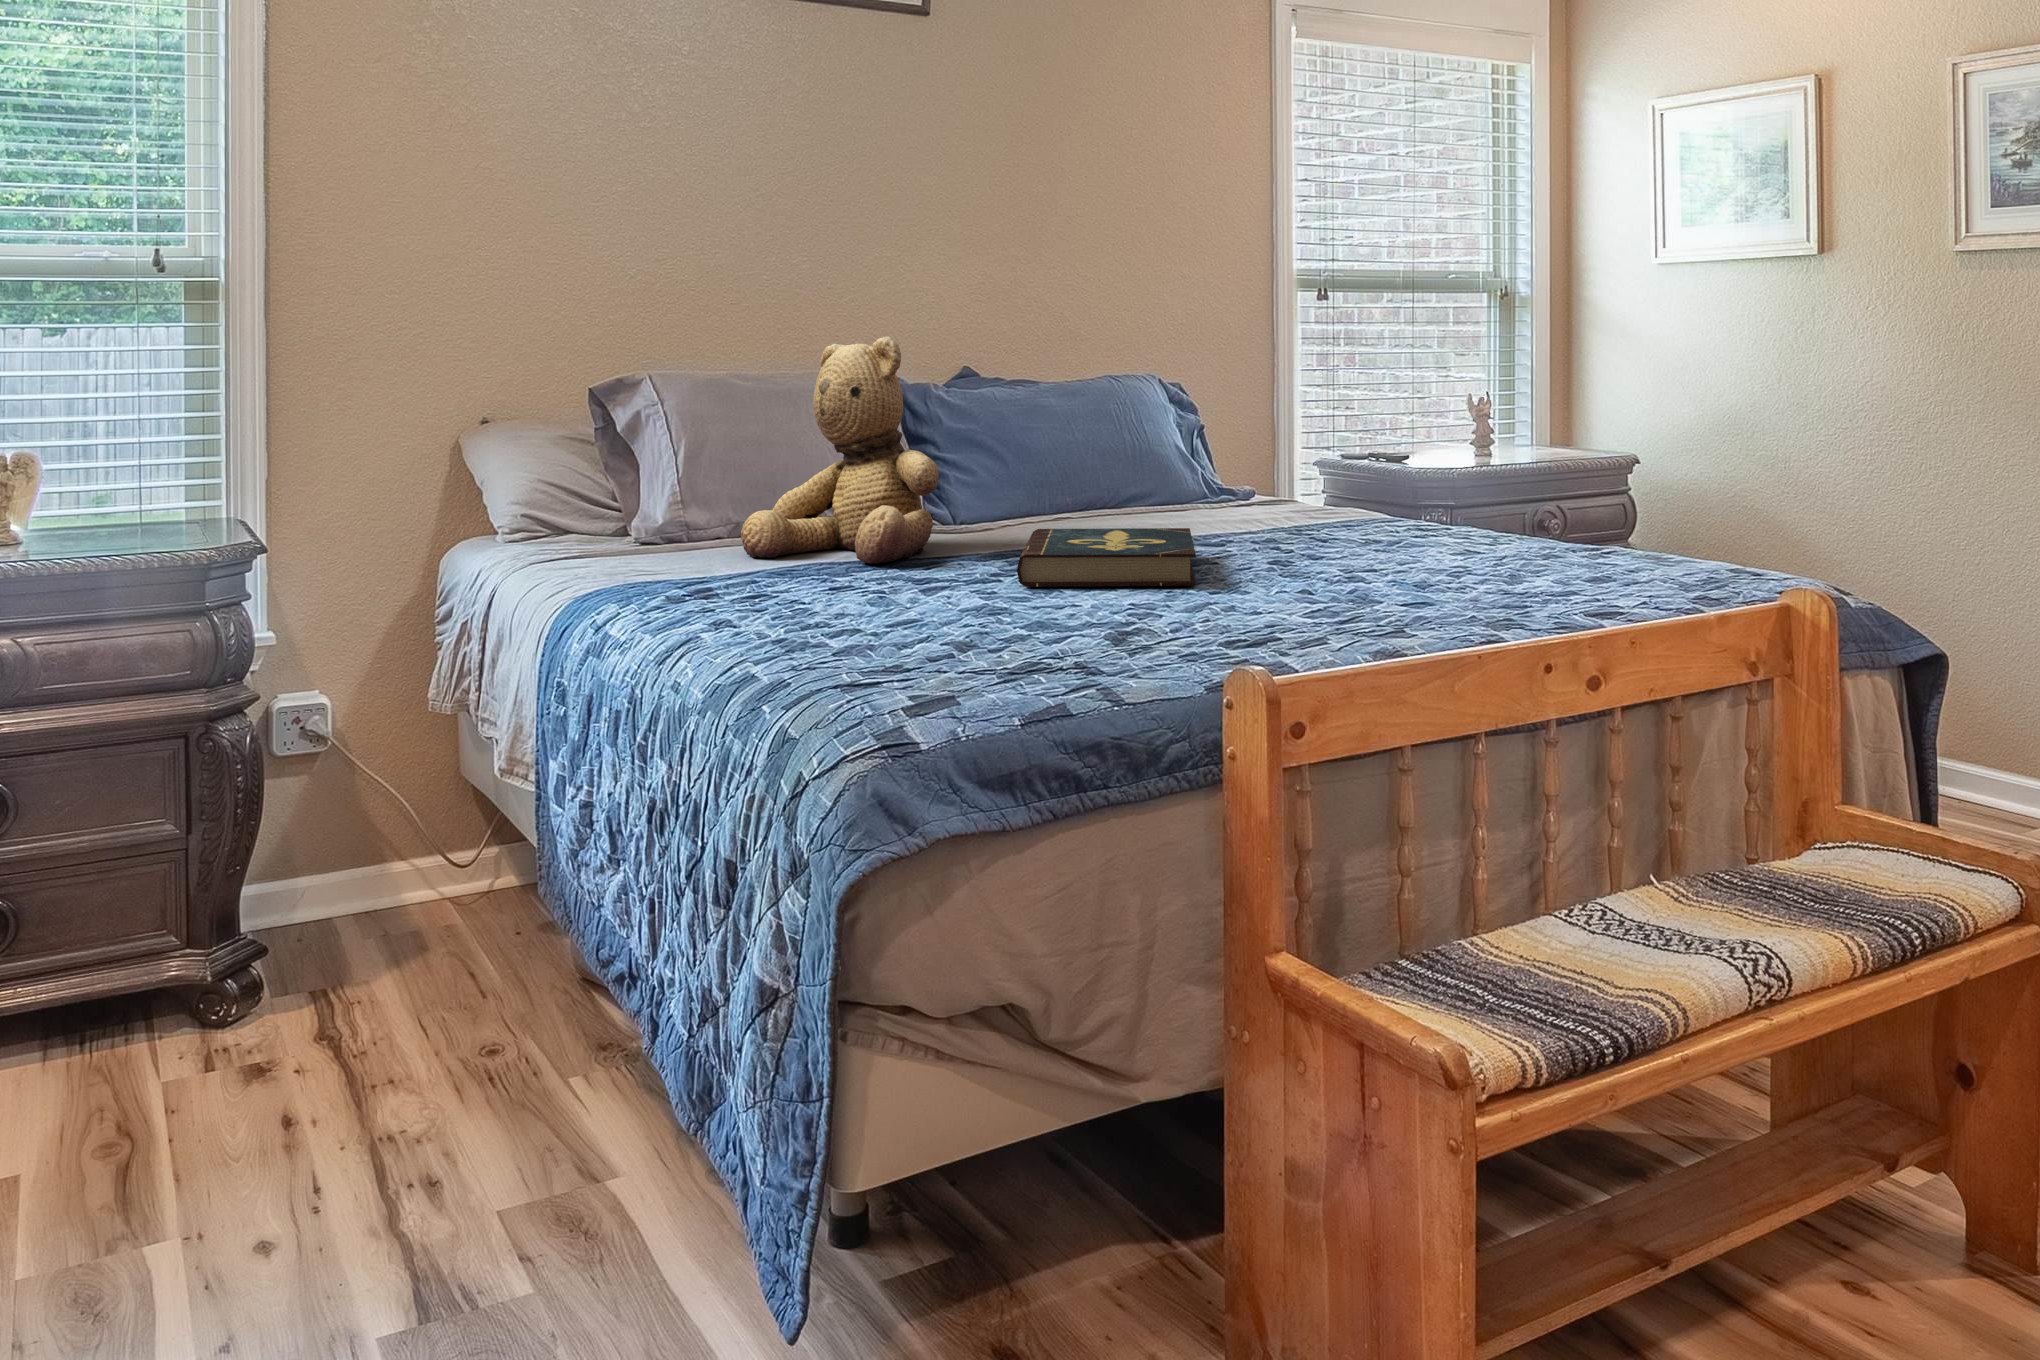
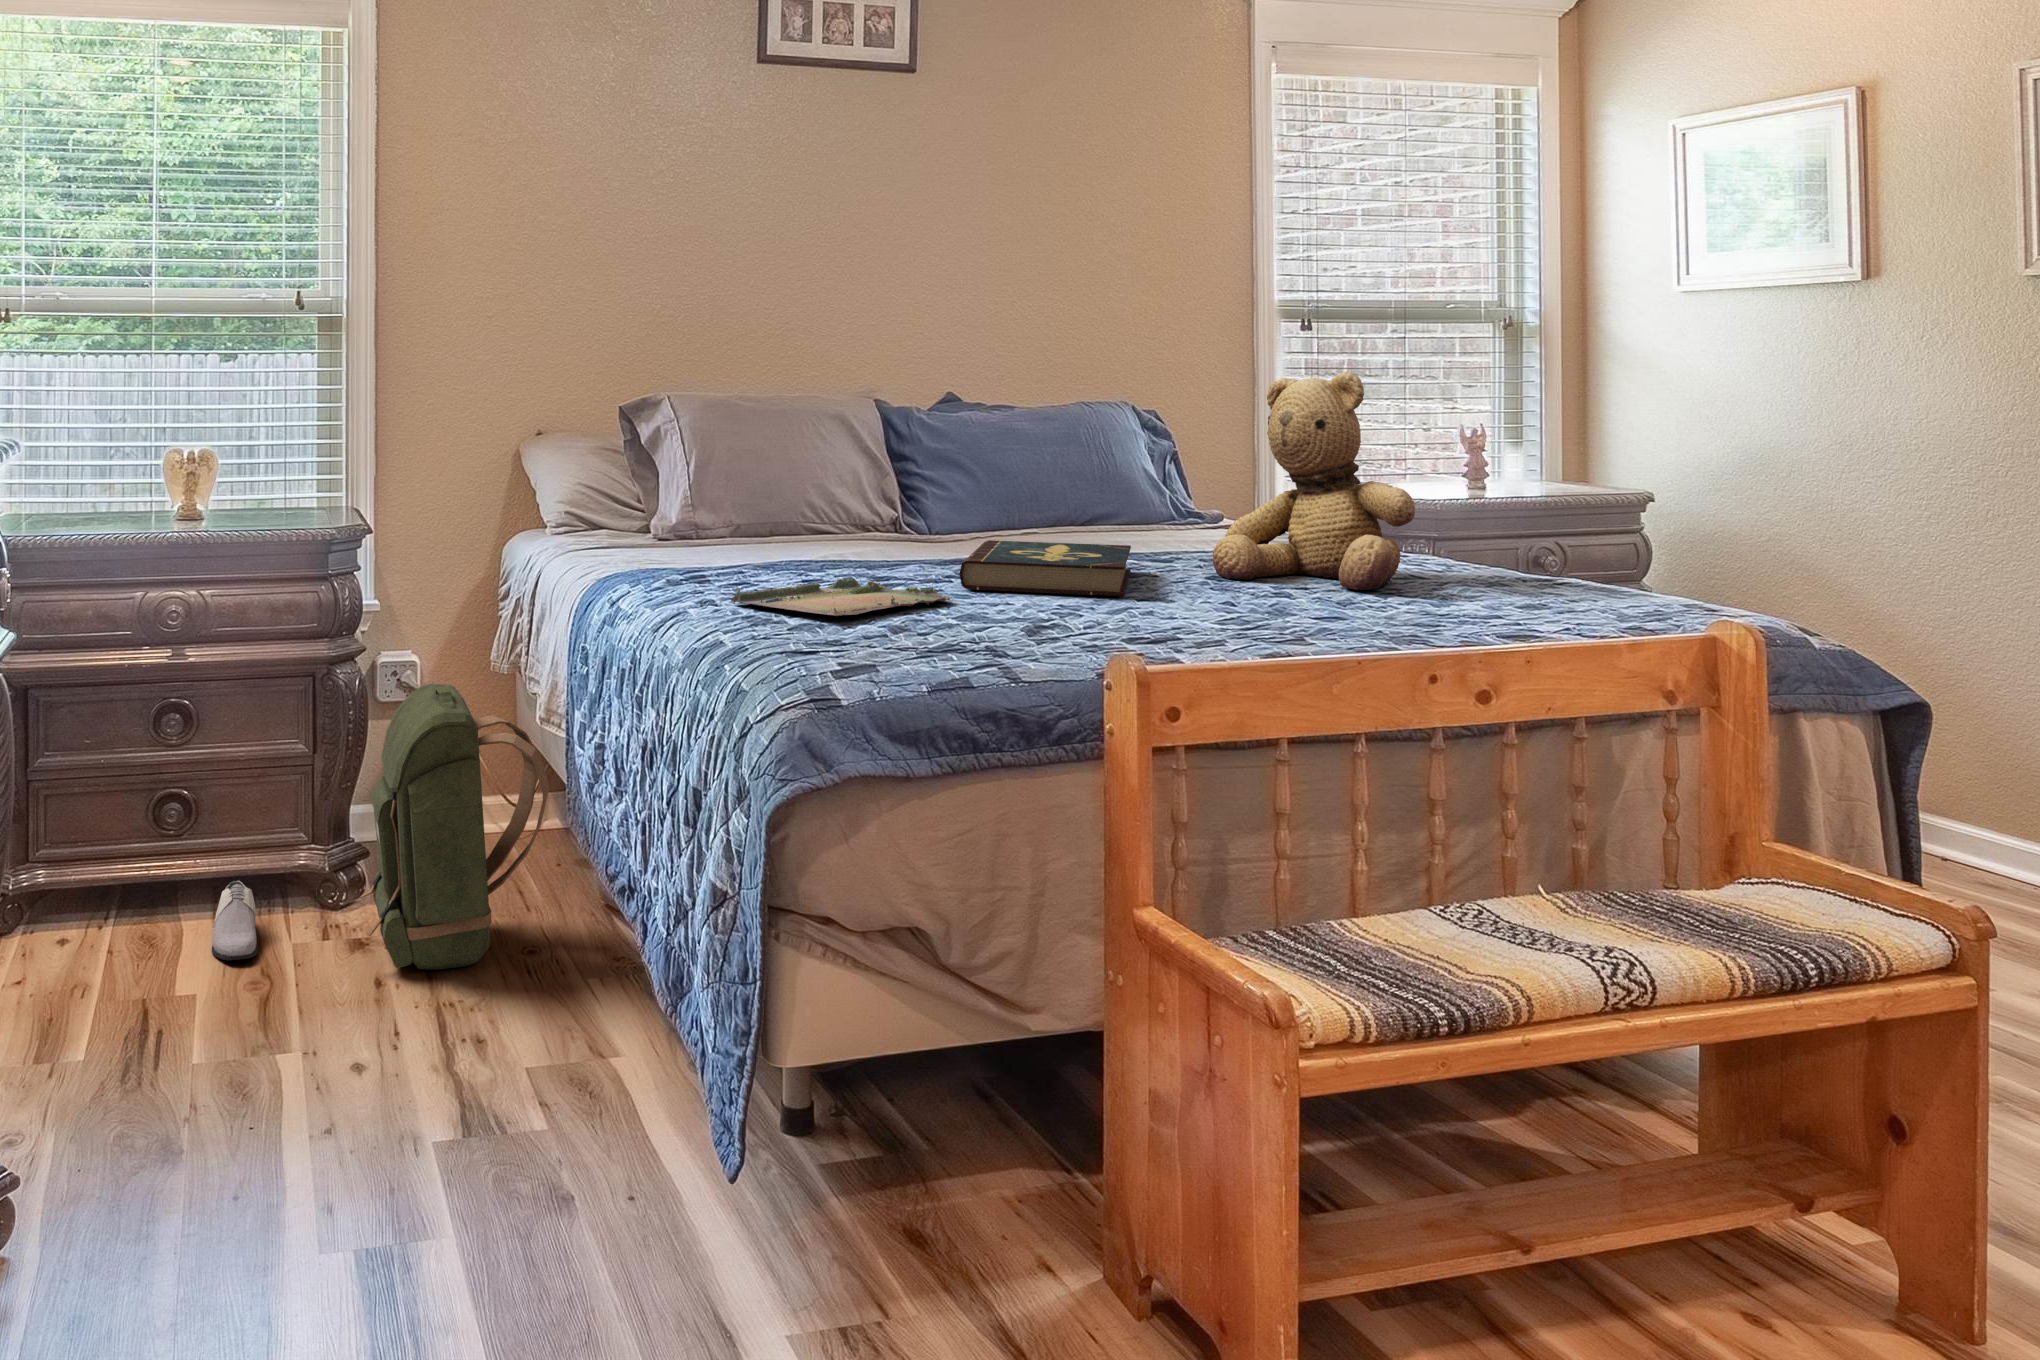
teddy bear: present [741,337,939,564] -> present [1212,372,1415,590]
tray: none [753,574,1013,630] -> present [730,577,951,616]
backpack: none [255,737,516,1105] -> present [359,684,549,970]
shoe: none [33,1015,103,1129] -> present [212,881,258,960]

